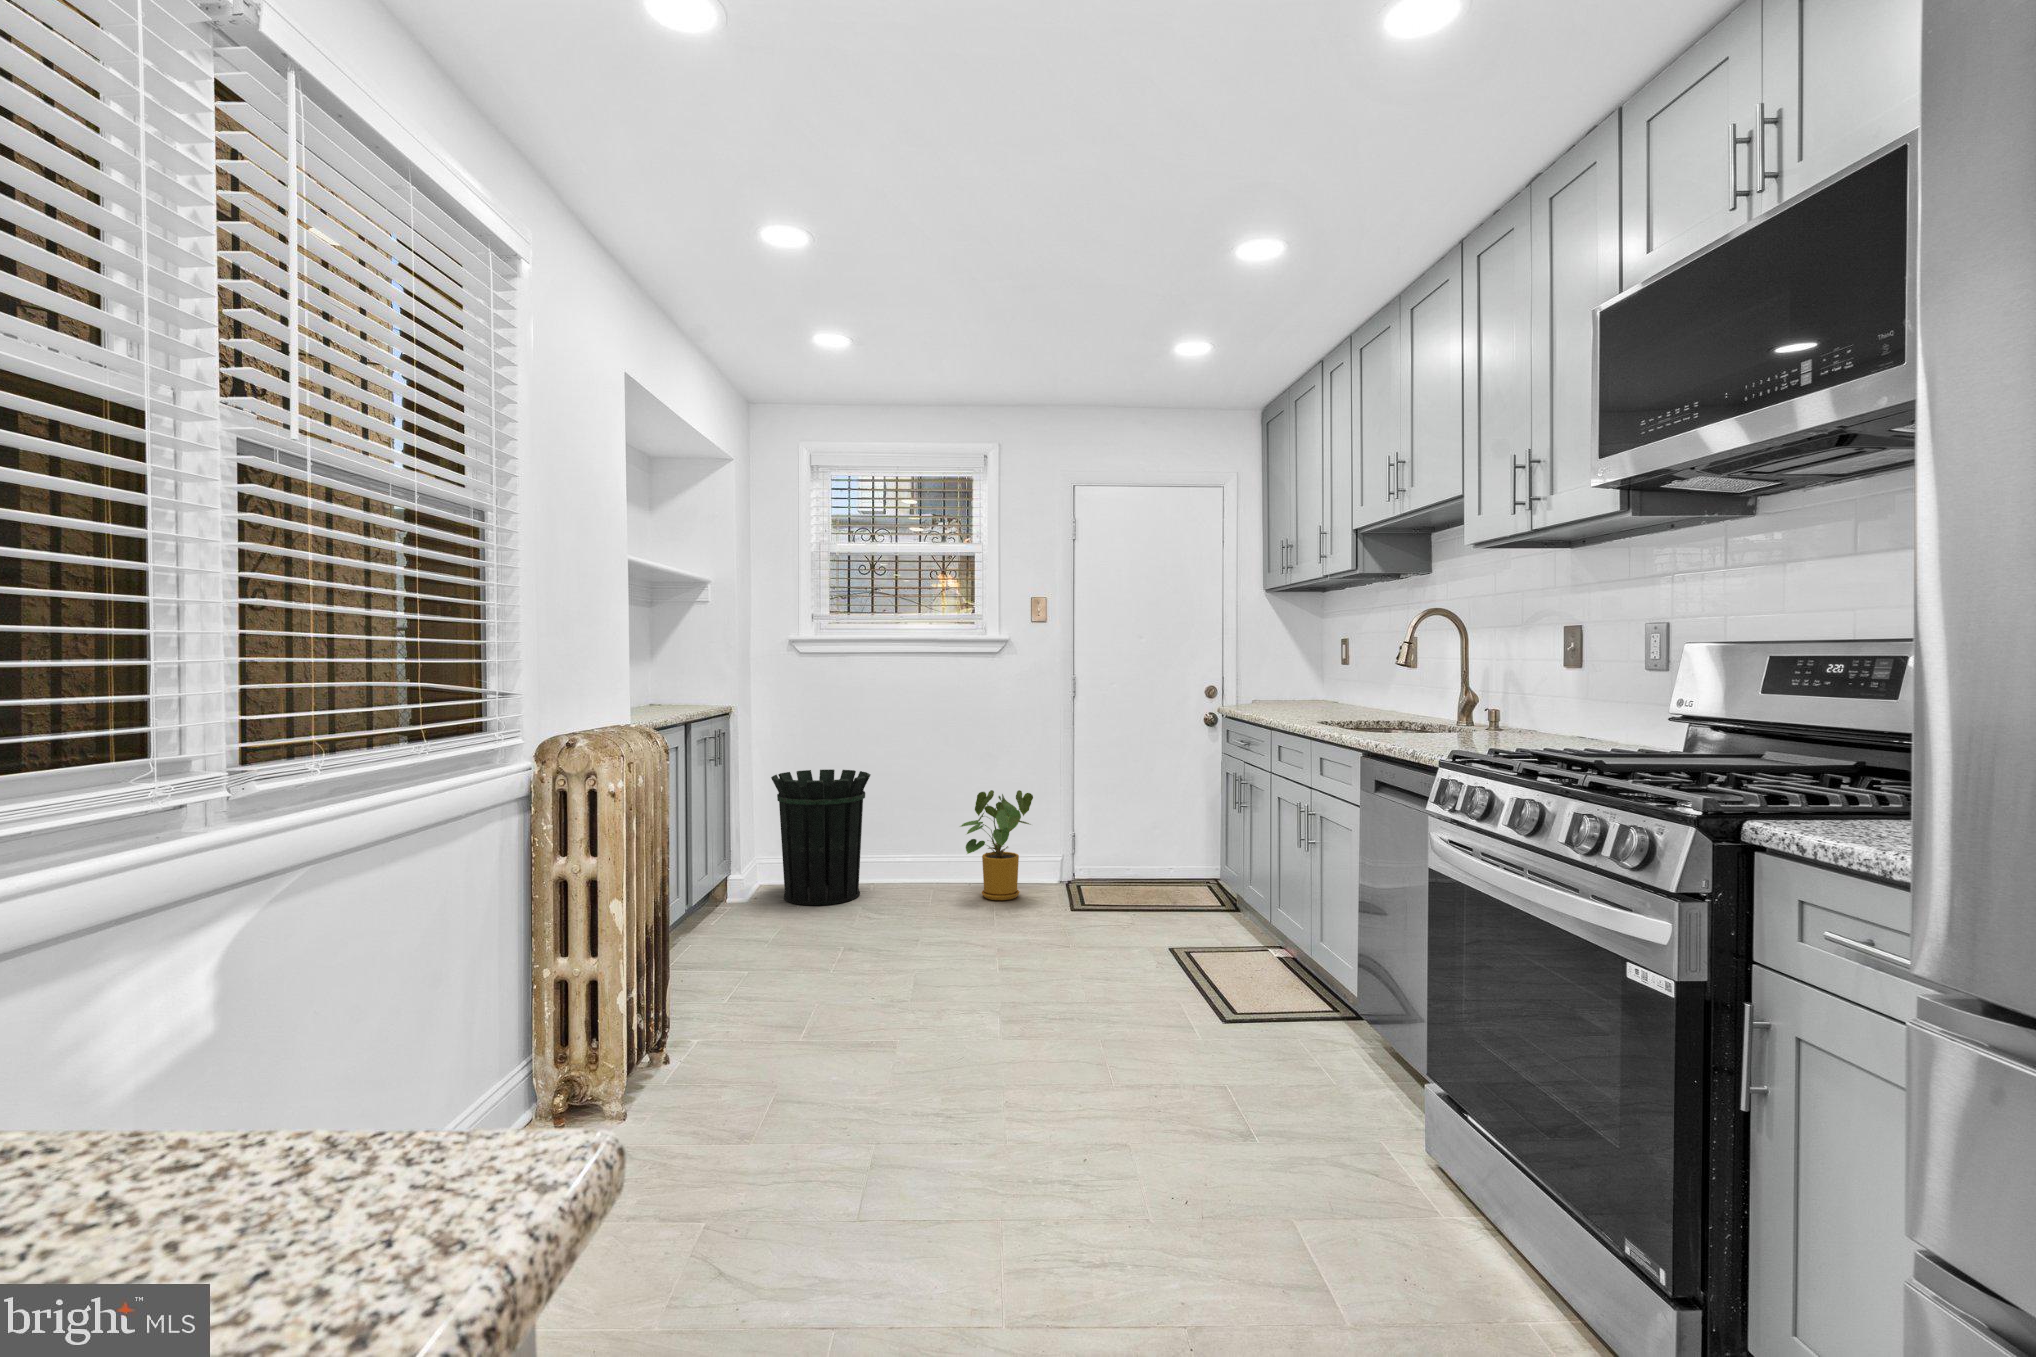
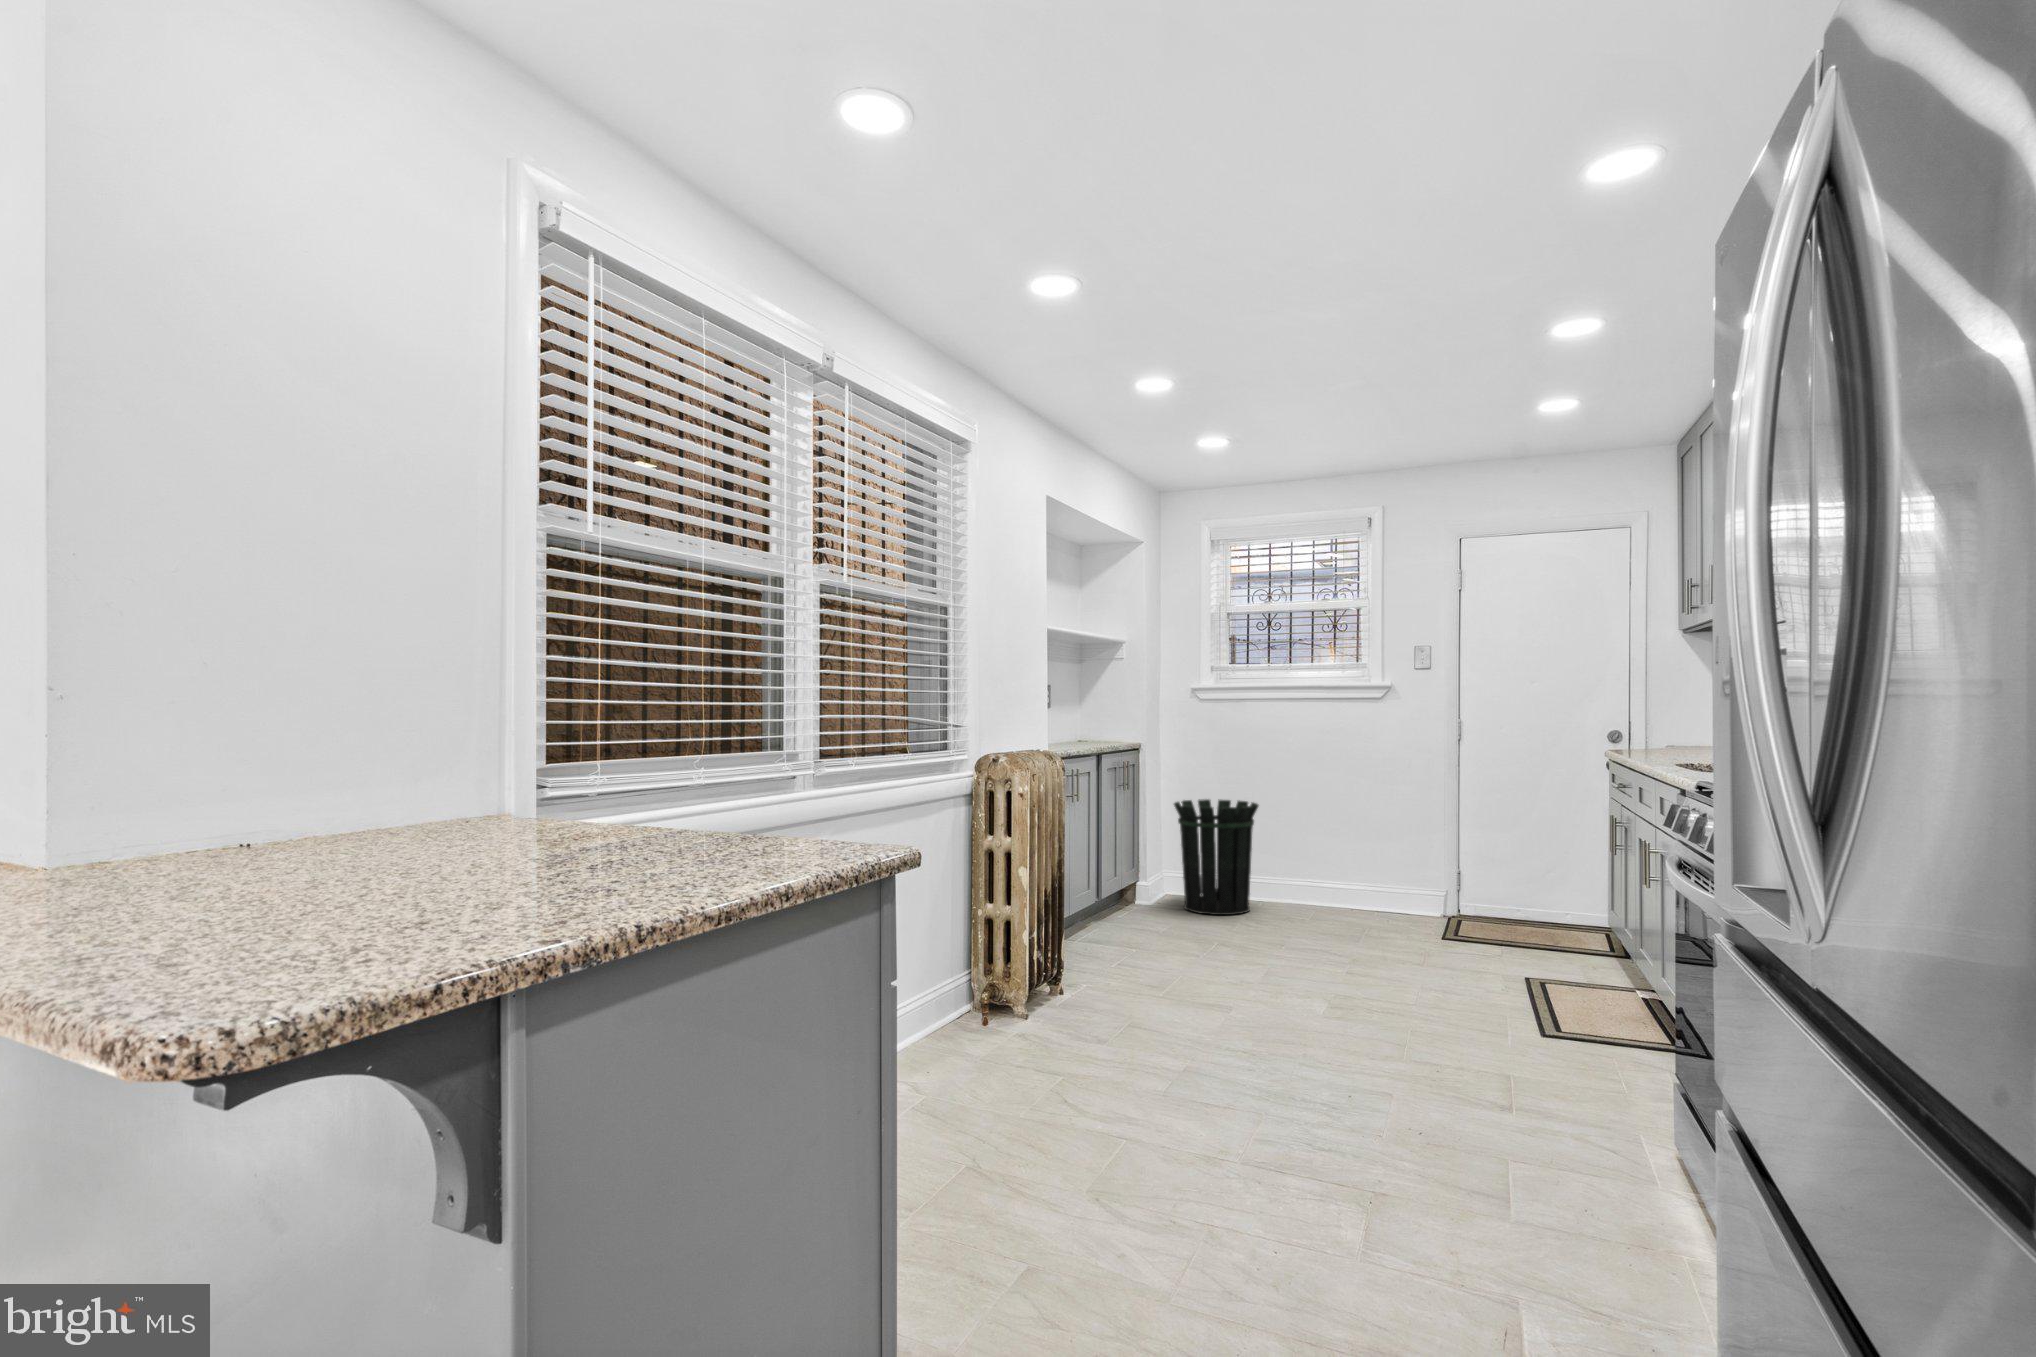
house plant: present [960,790,1033,900] -> none [1335,825,1416,928]

